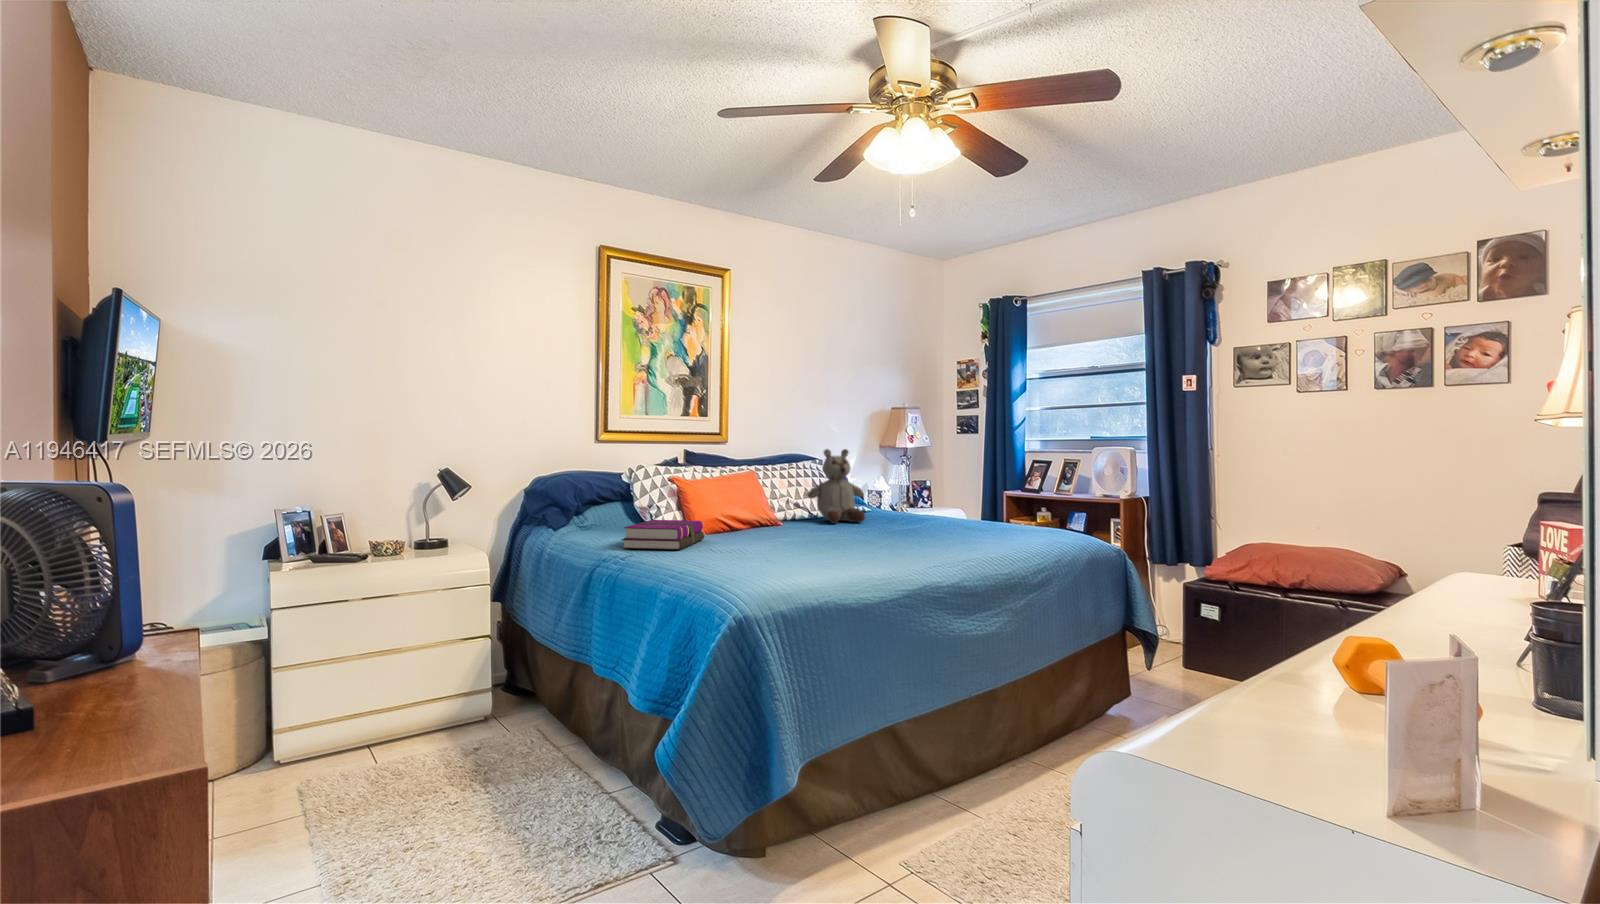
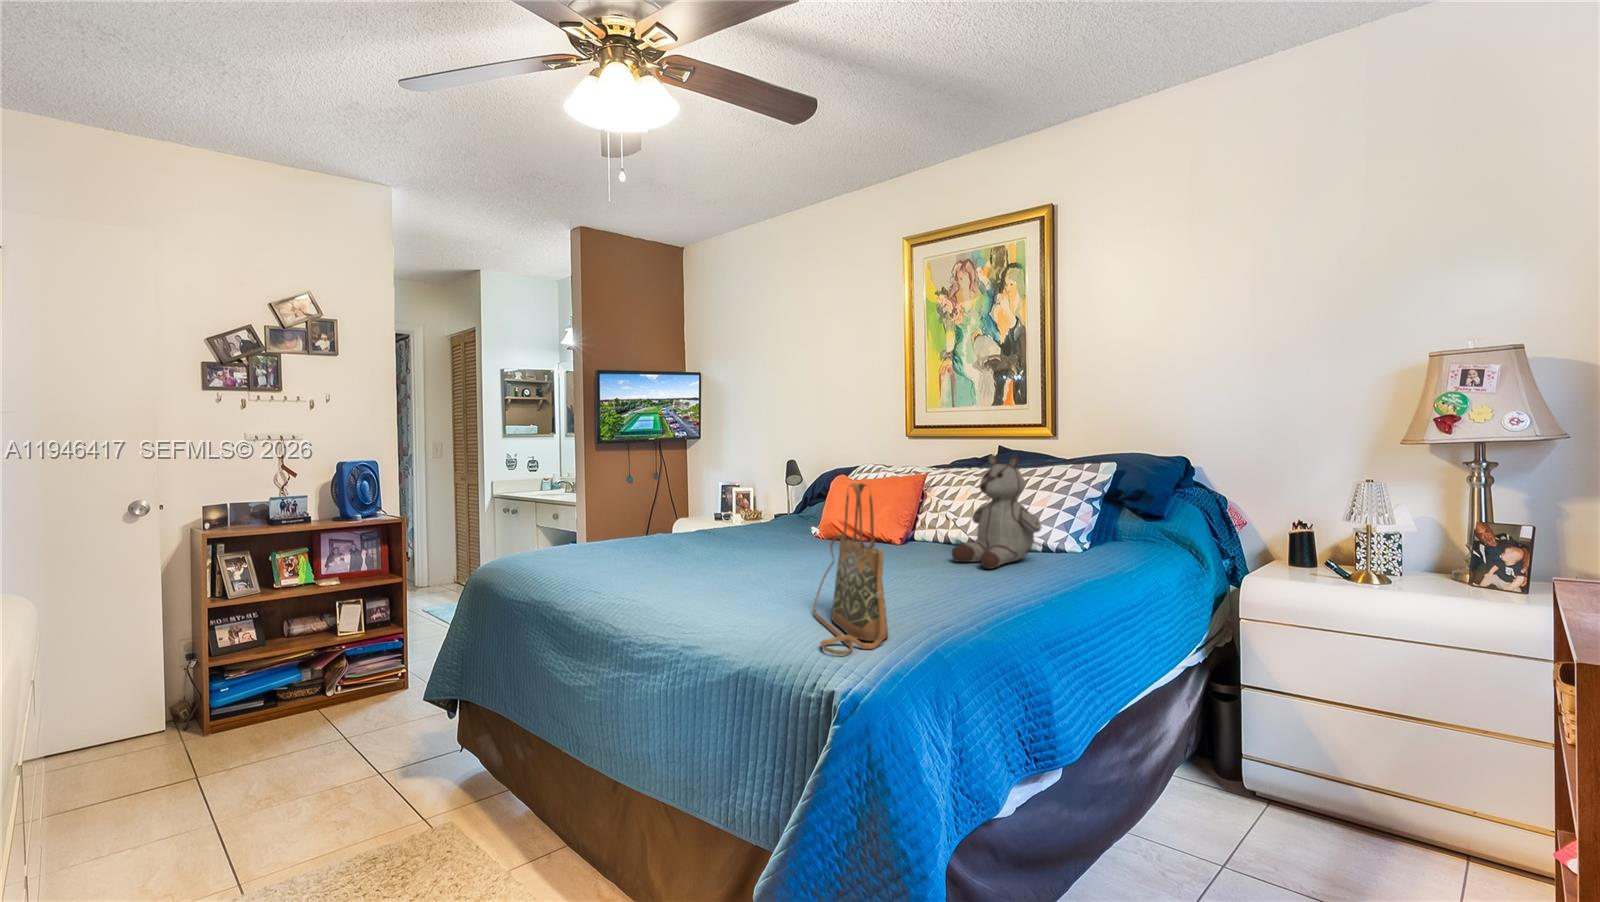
handbag: none [951,454,1046,541] -> present [813,483,888,655]
hardback book: present [622,520,704,550] -> none [710,519,783,547]

